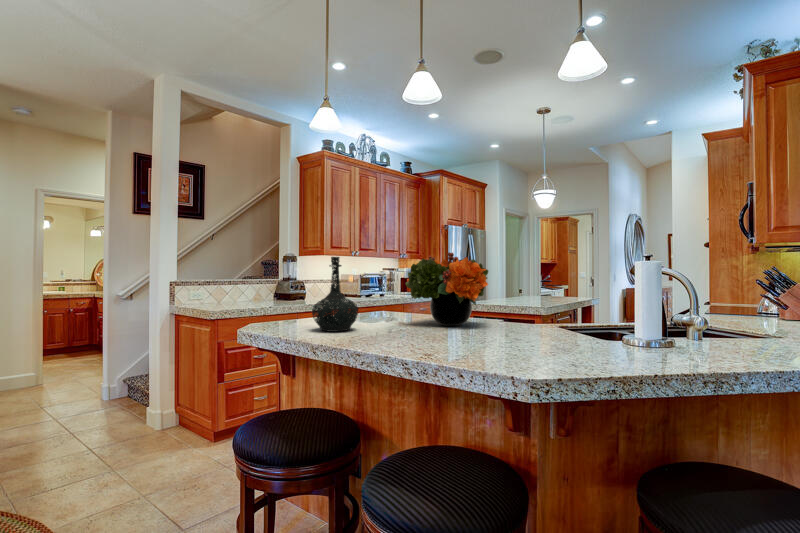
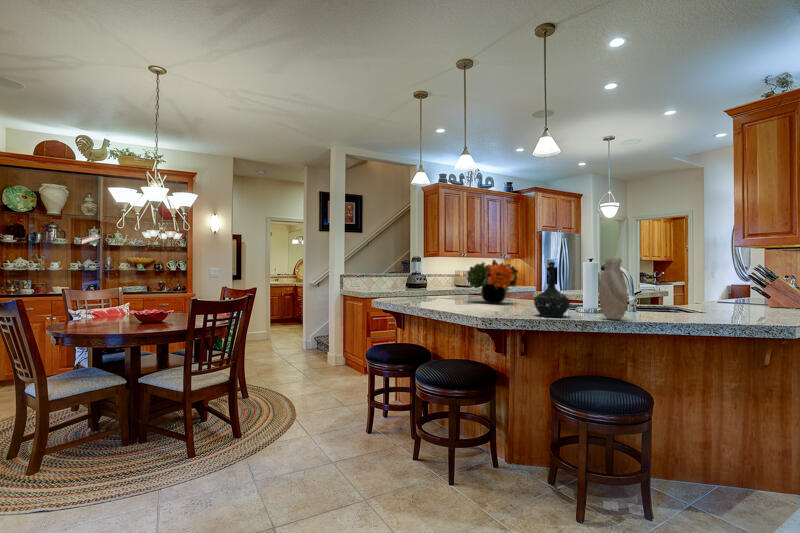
vase: none [699,243,756,359] -> present [599,258,628,320]
bottle: present [312,257,358,332] -> present [534,262,570,317]

